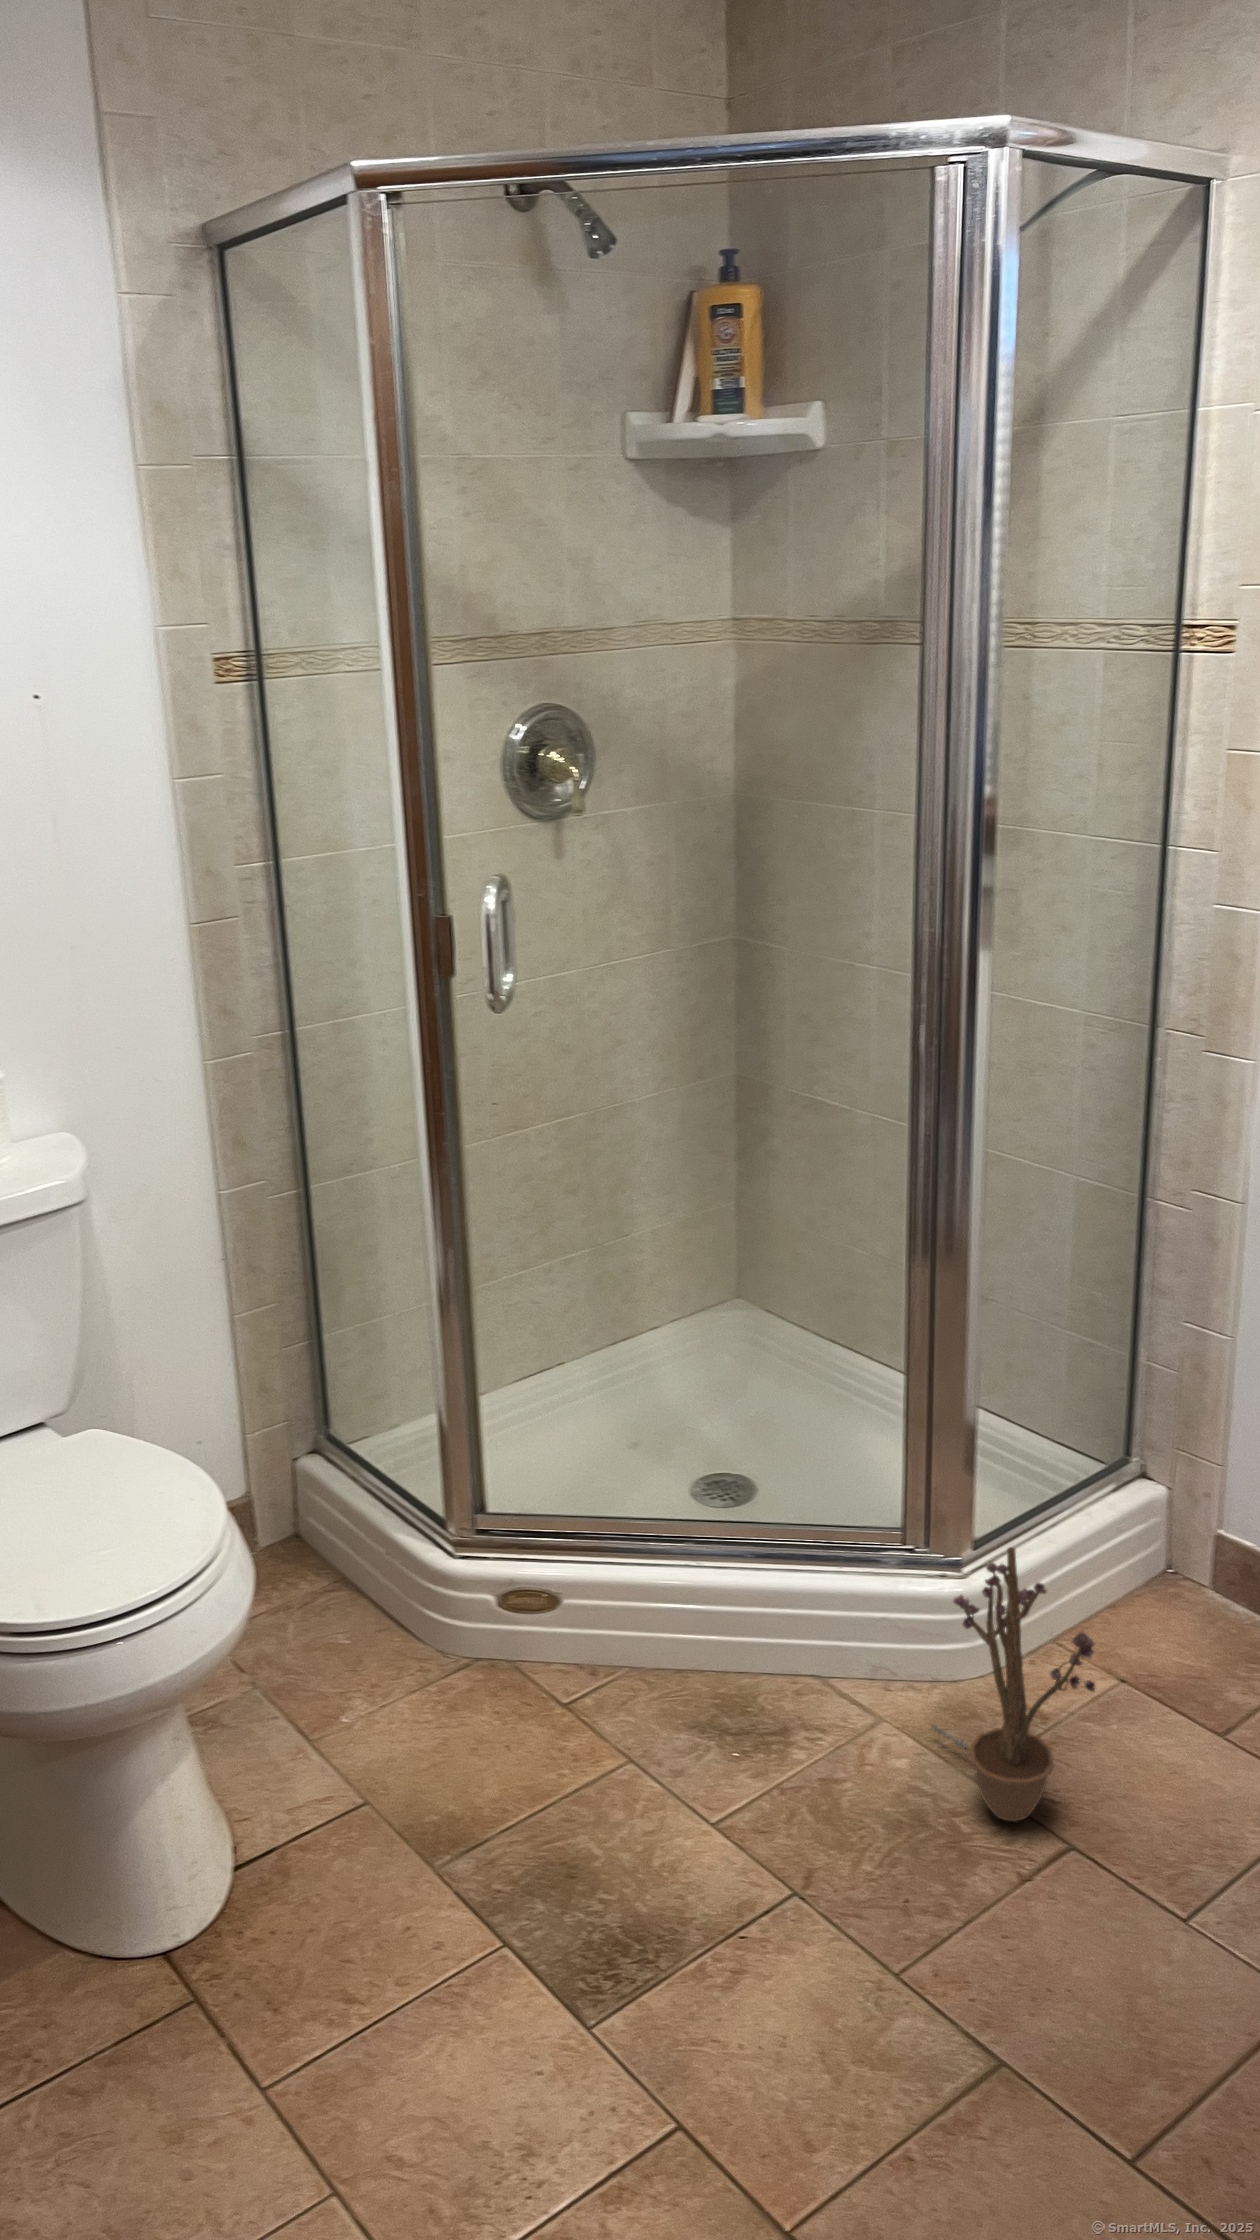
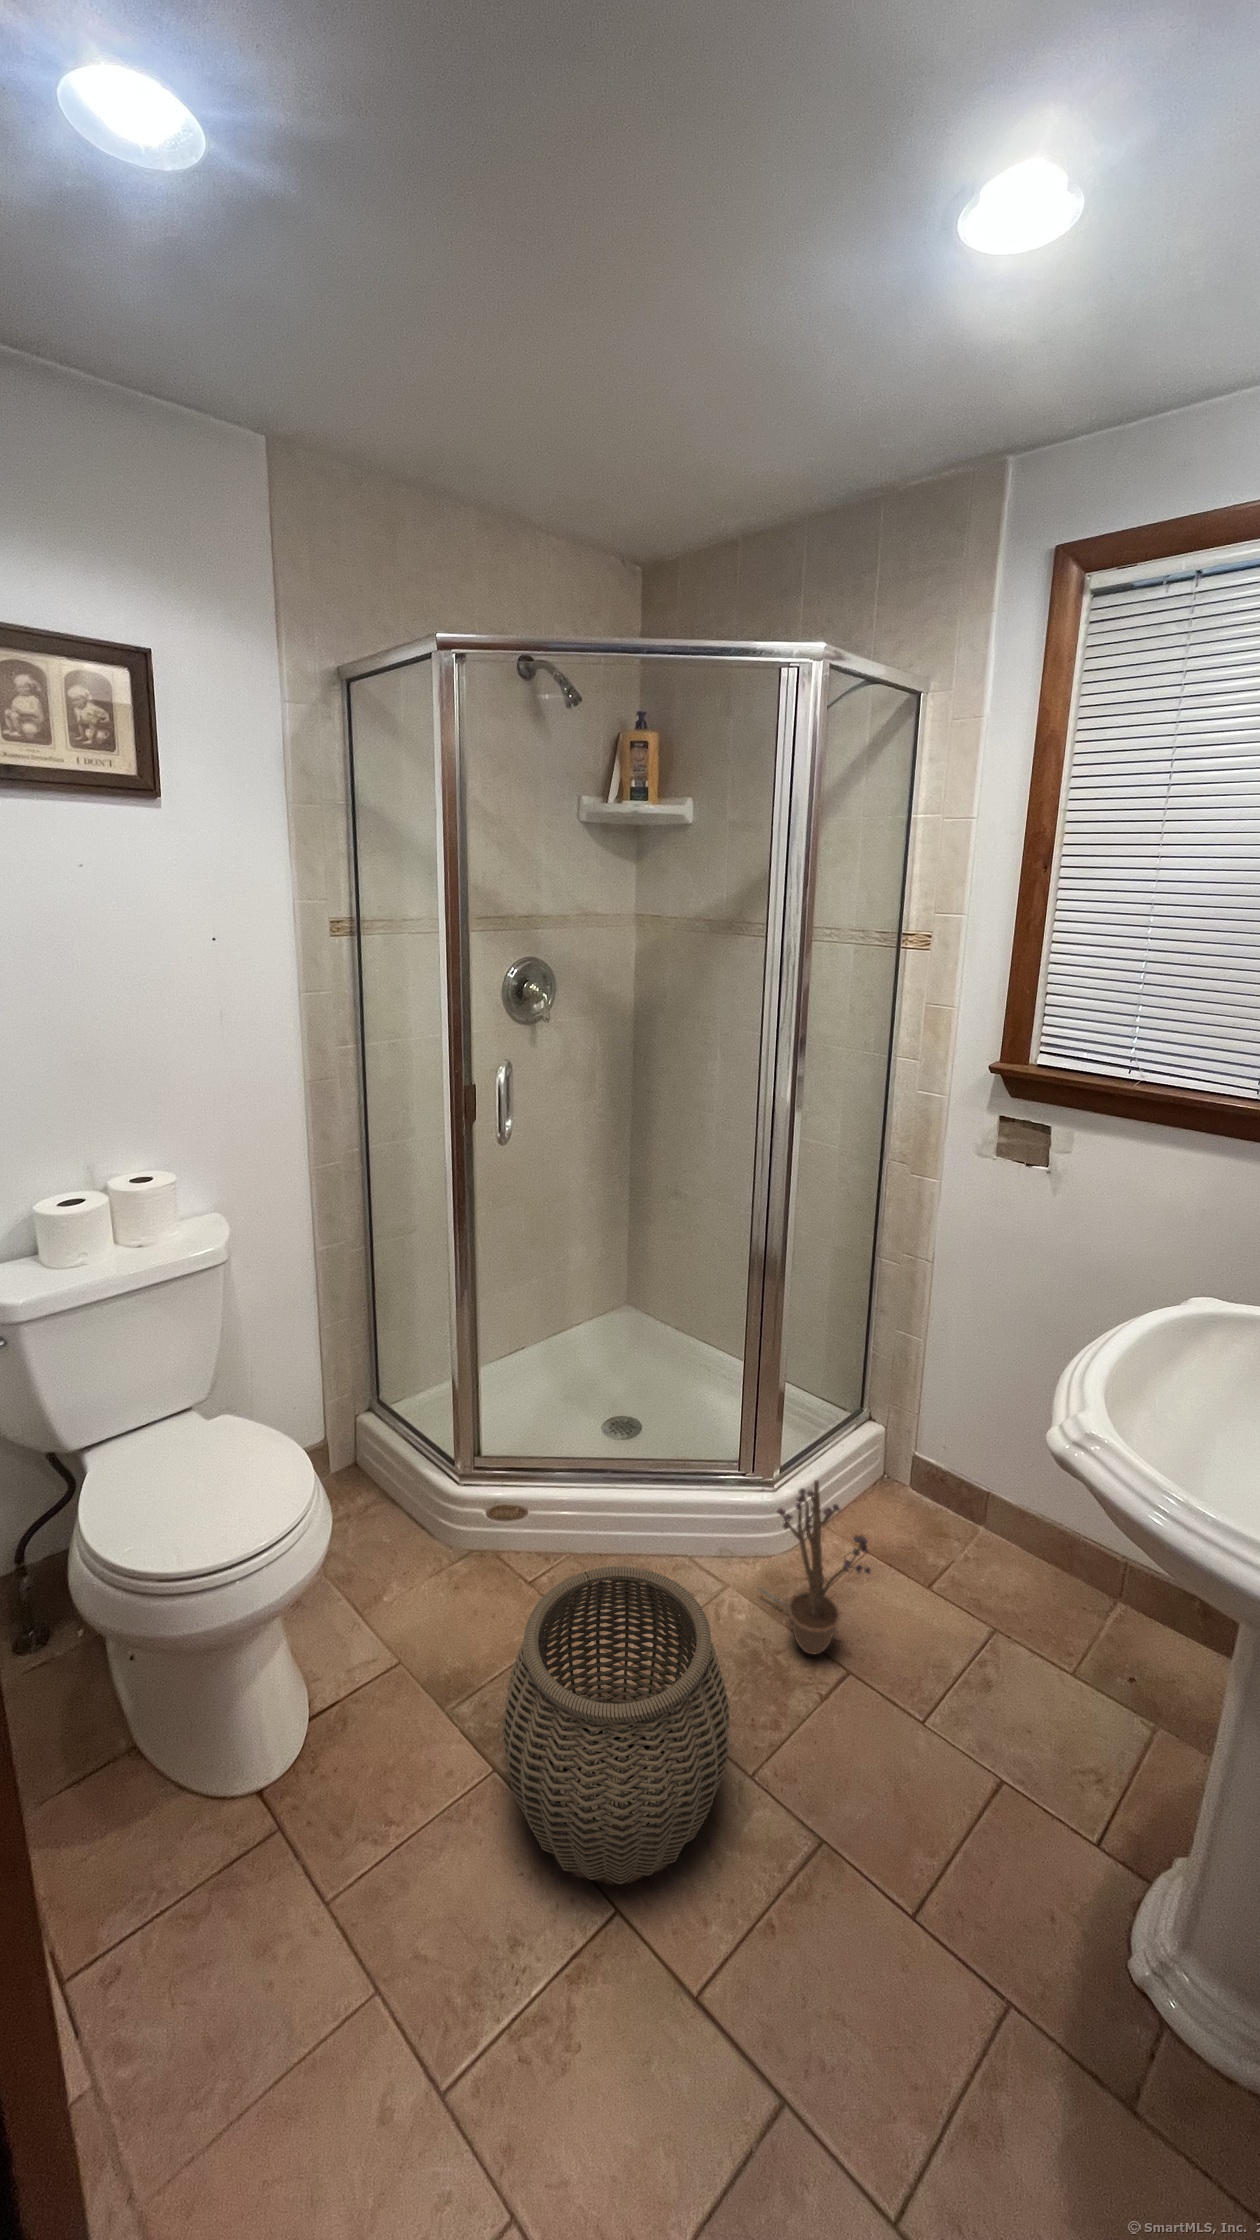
woven basket: none [510,1660,852,2087] -> present [502,1566,730,1884]

